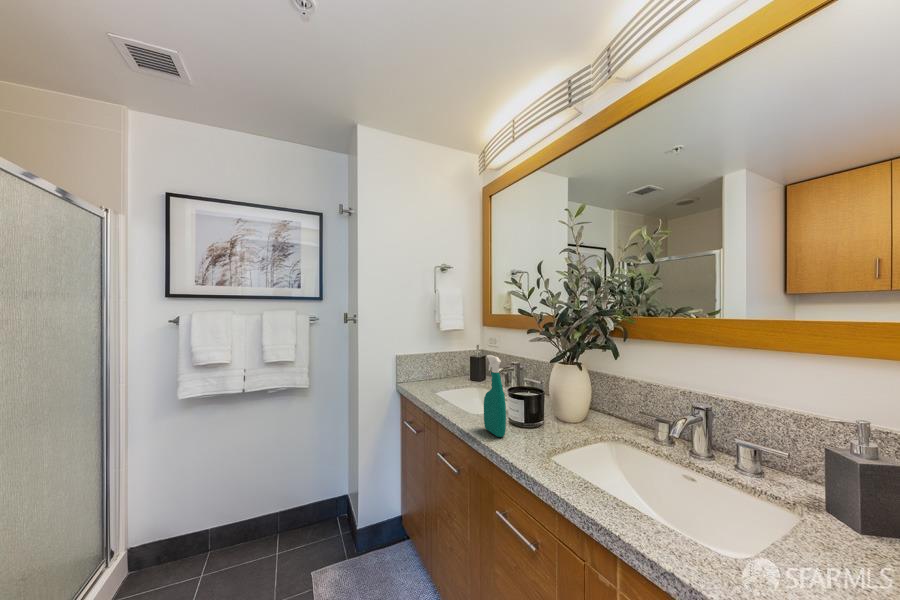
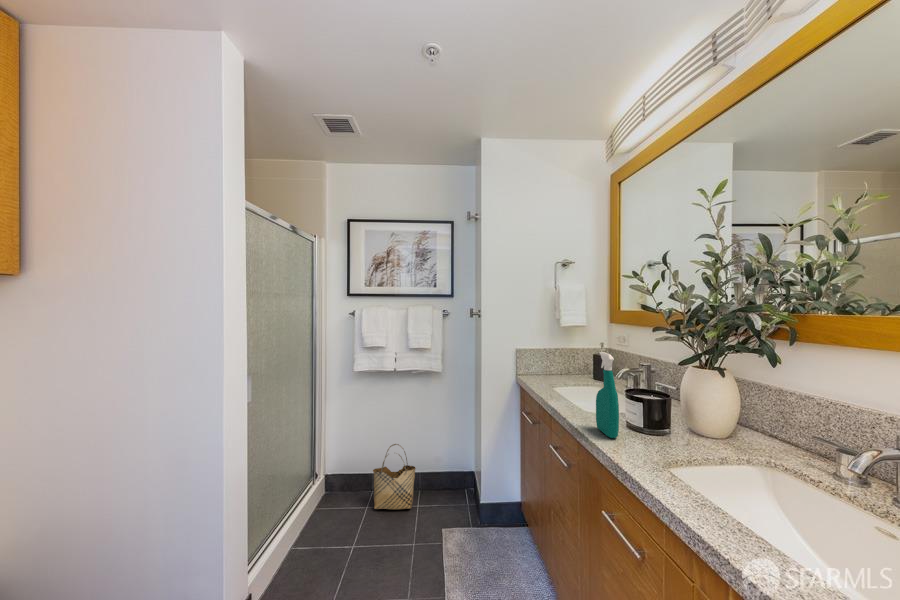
woven basket: none [216,480,277,570] -> present [373,444,416,509]

